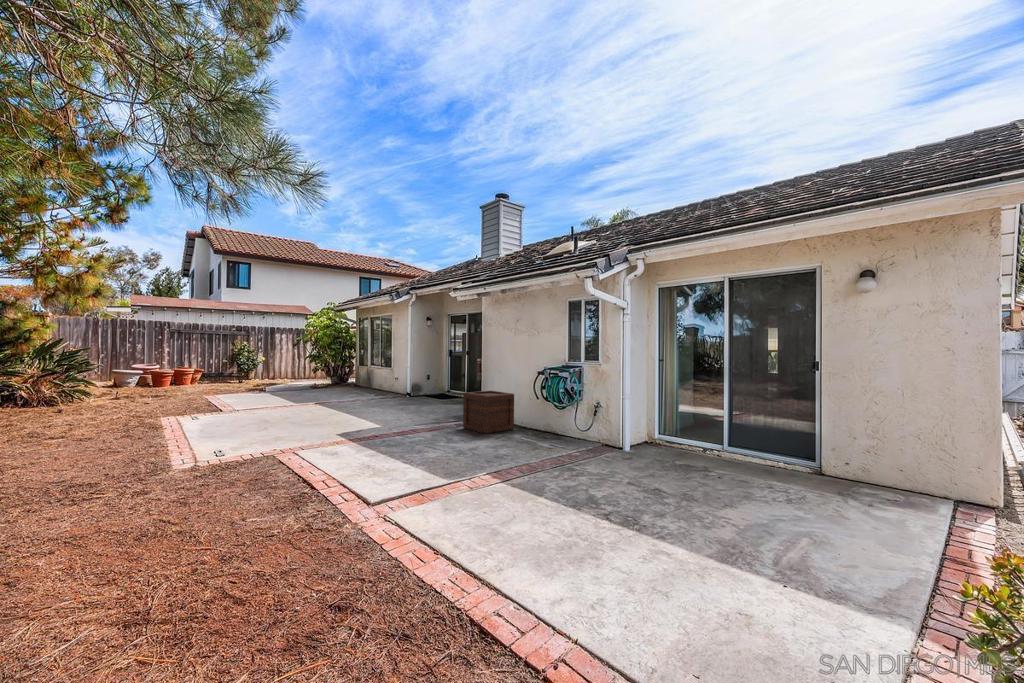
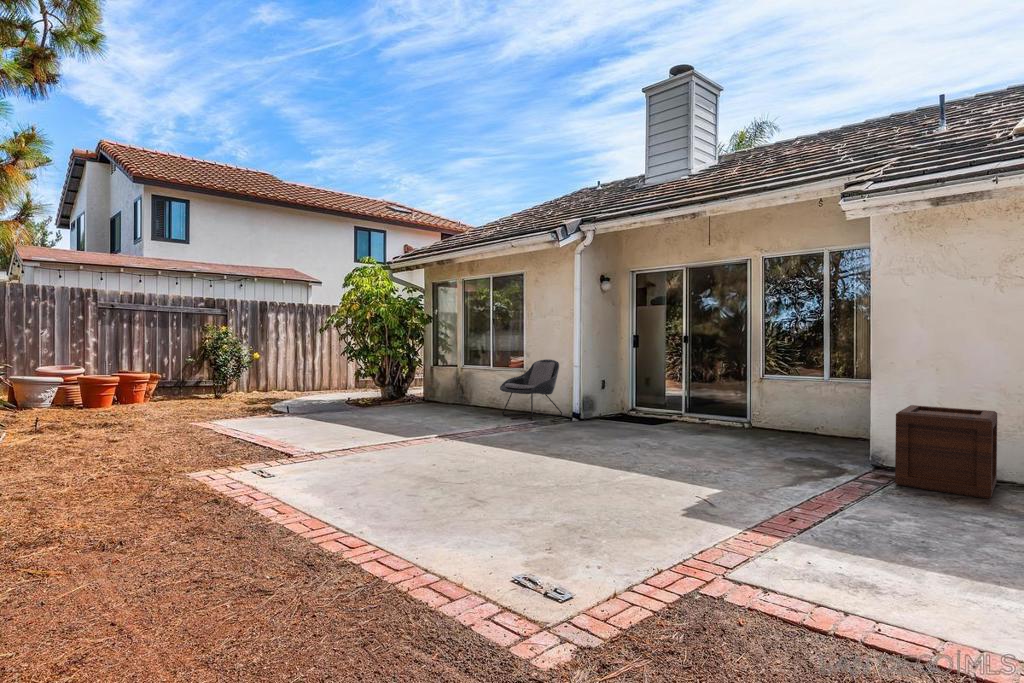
lounge chair: none [370,365,404,400] -> present [500,359,562,421]

